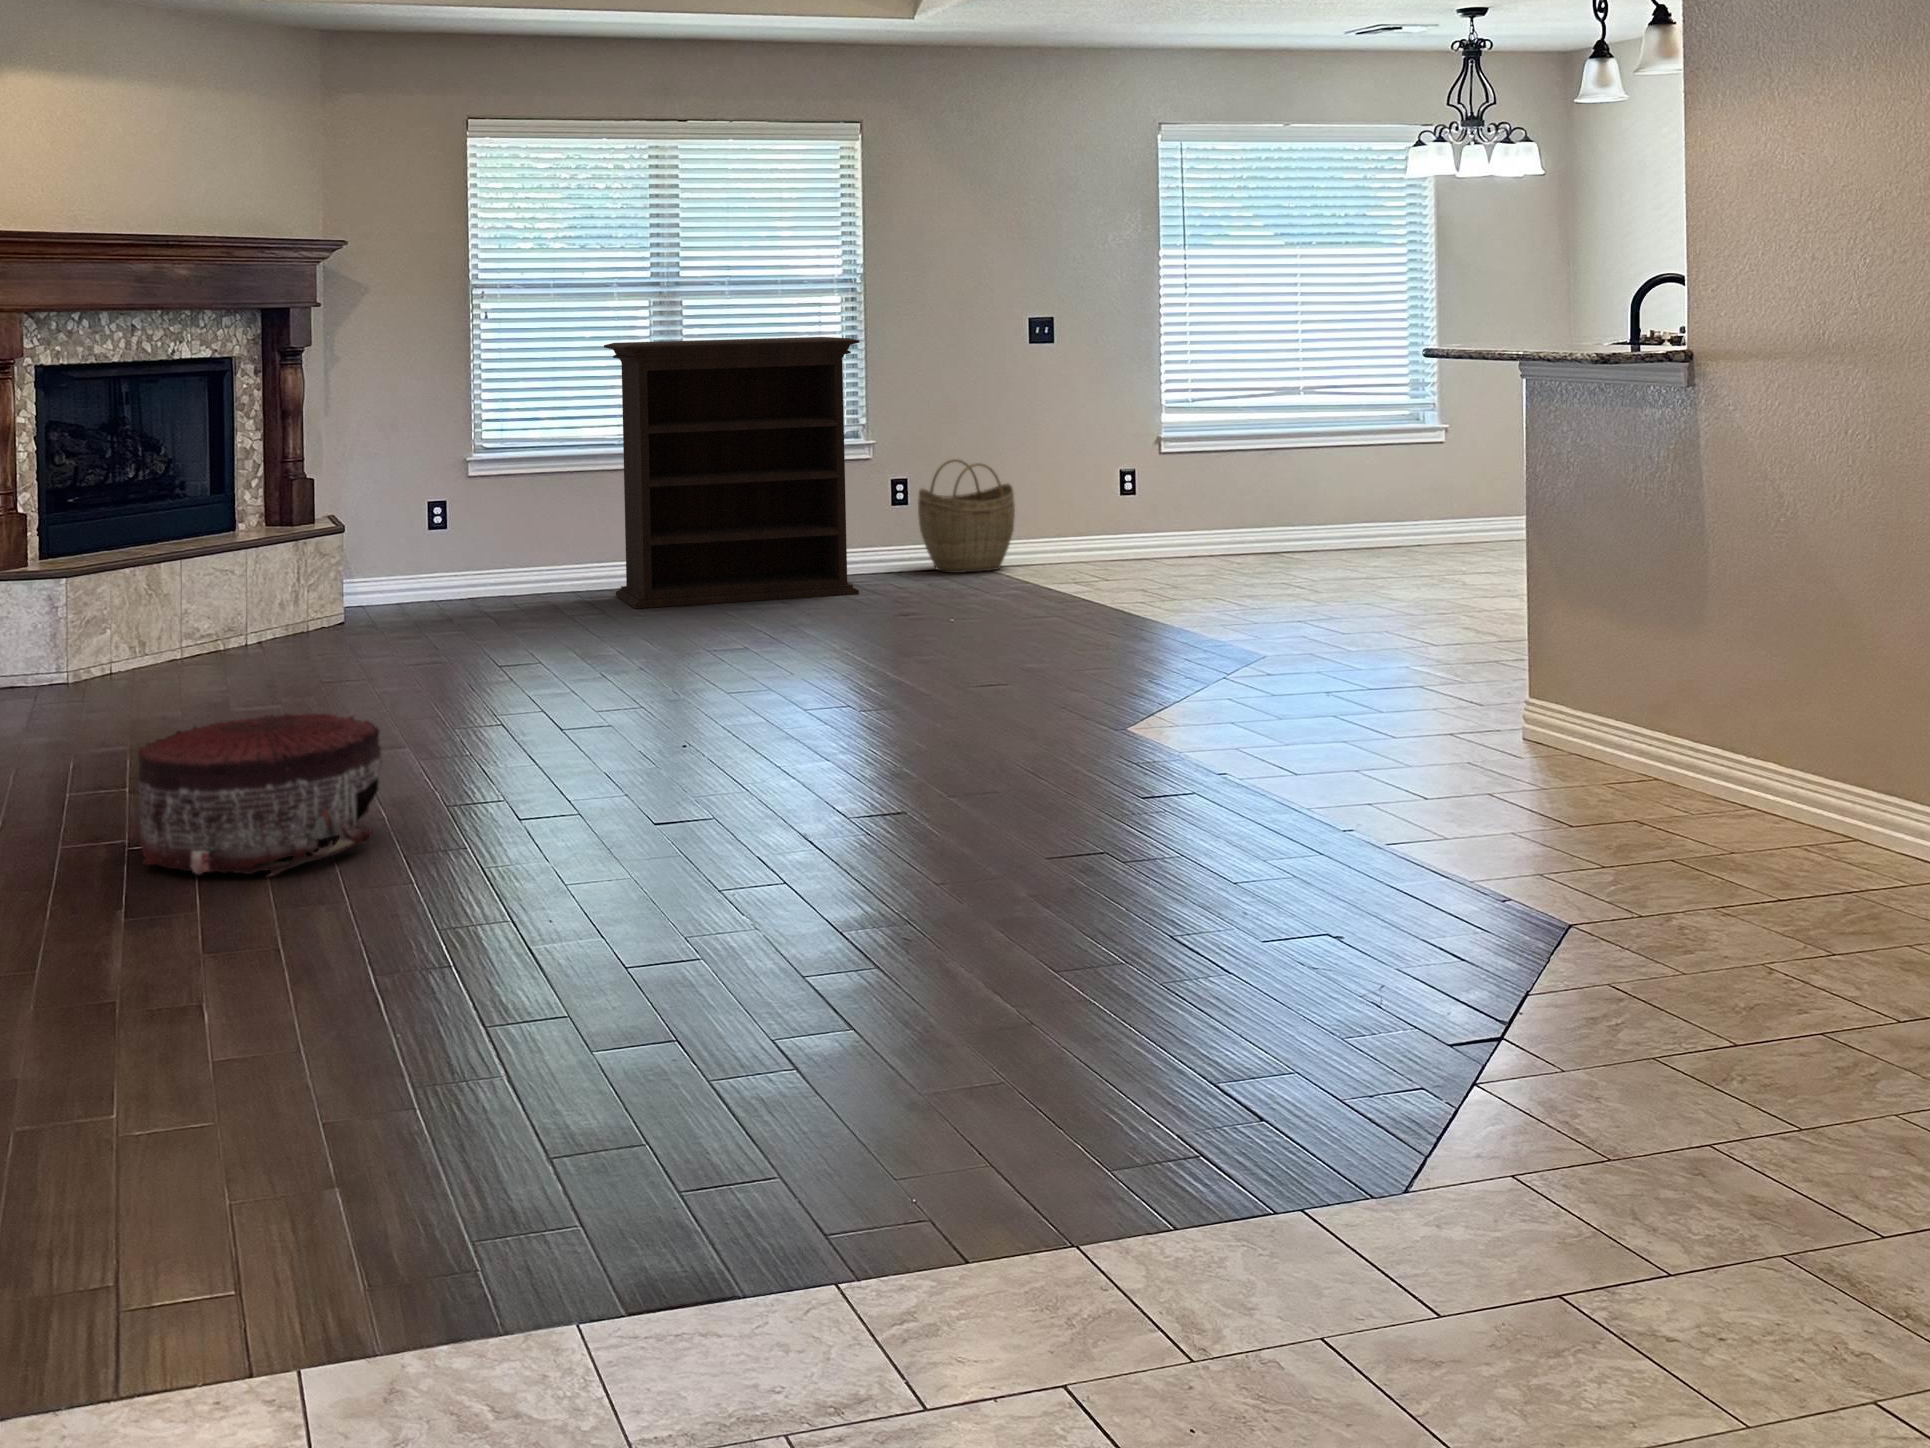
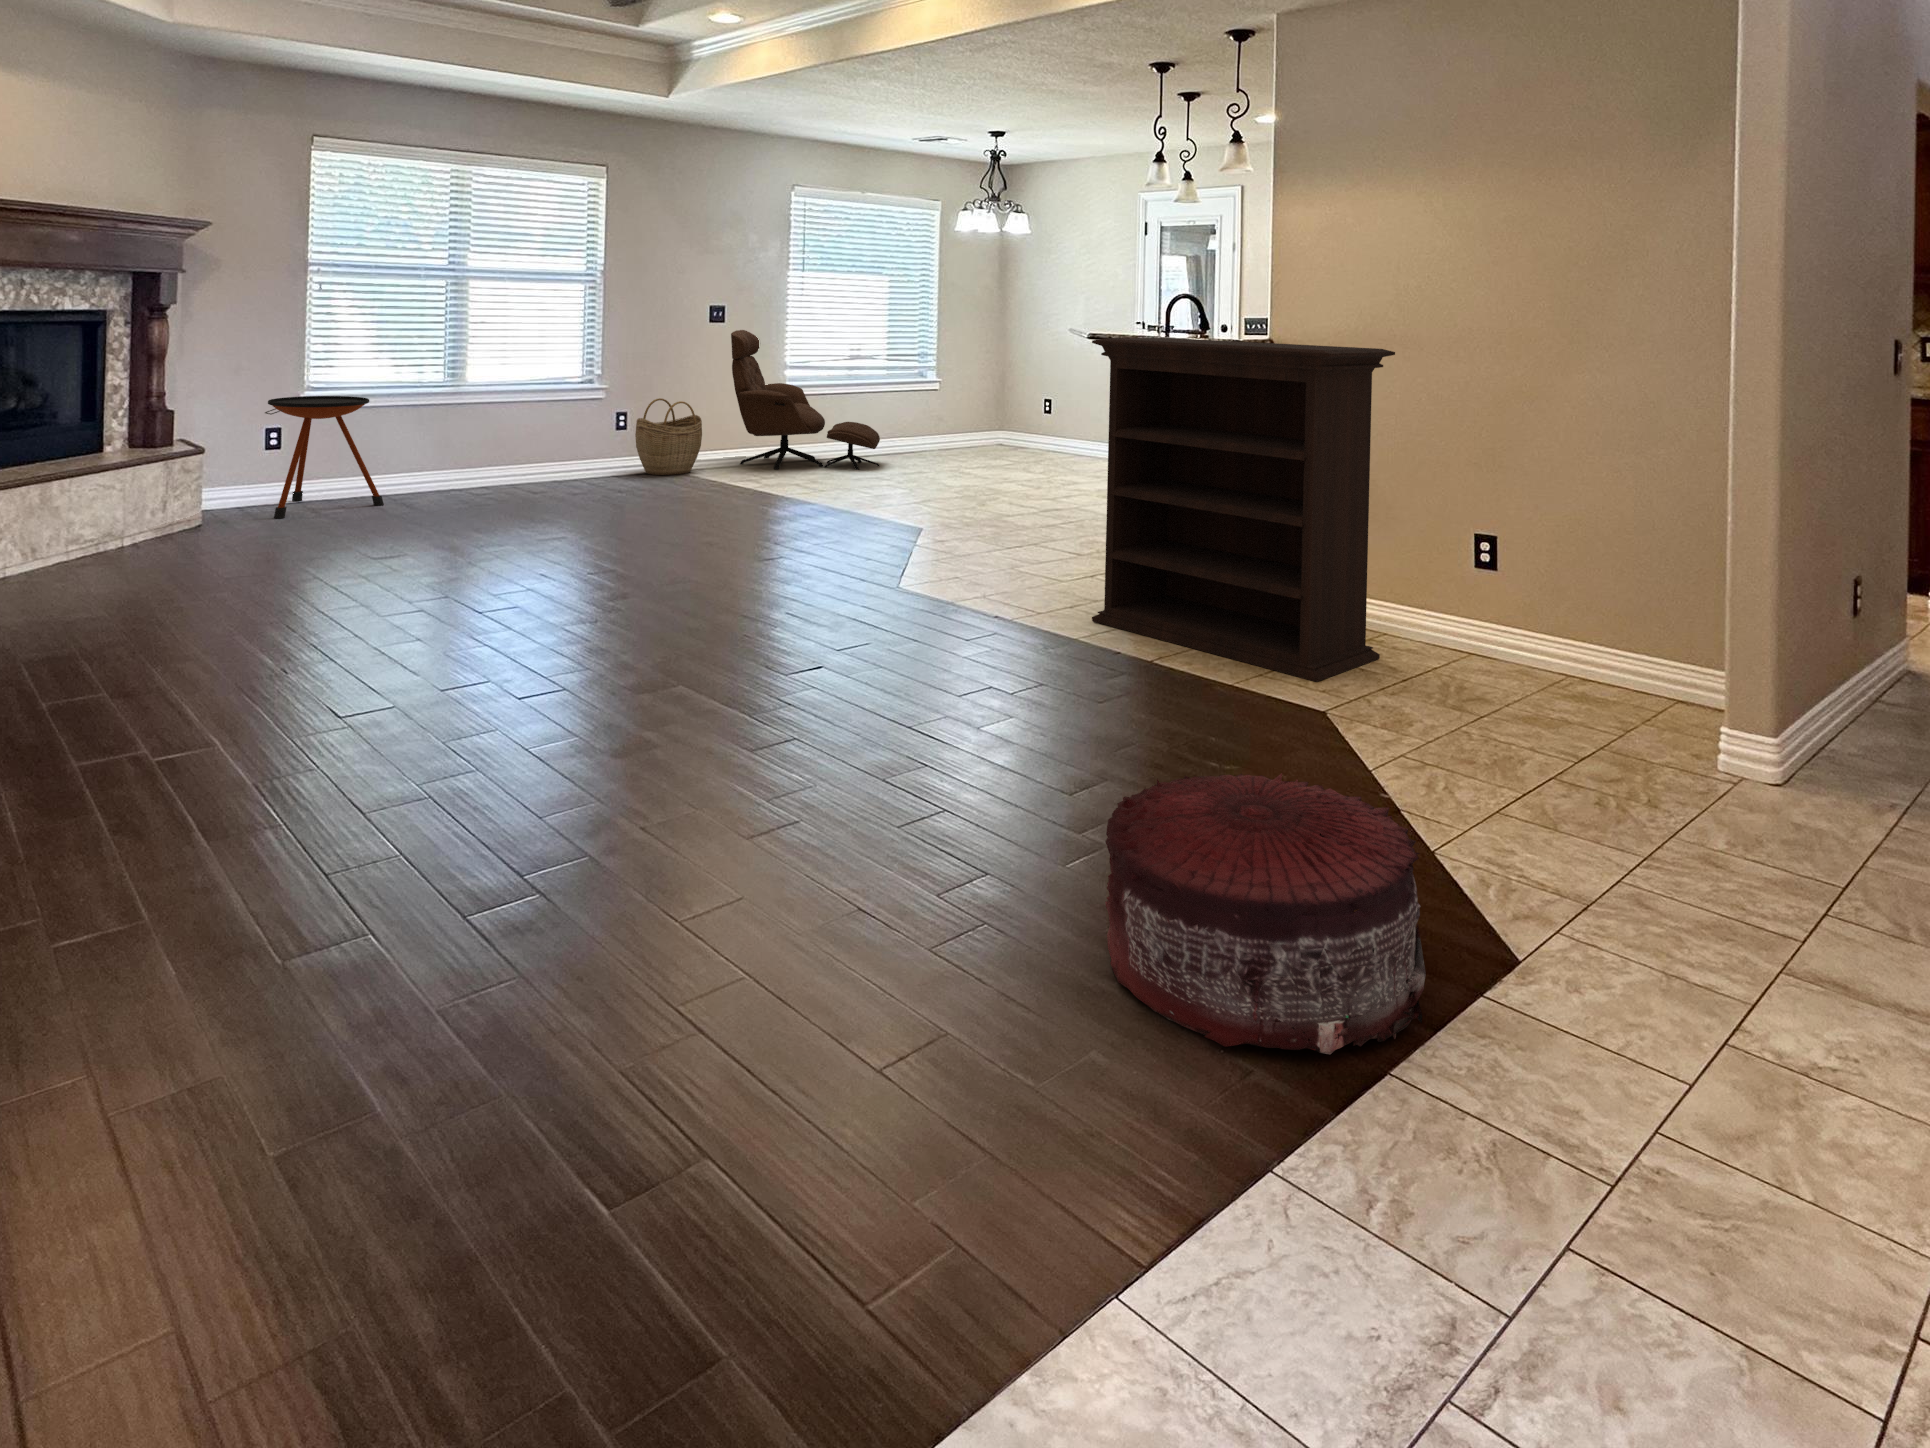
bookshelf: present [604,337,860,608] -> present [1092,338,1395,682]
lounge chair: none [1059,353,1304,569] -> present [731,330,880,470]
side table: none [416,460,562,618] -> present [265,396,384,518]
pouf: present [138,714,383,878] -> present [1105,773,1426,1055]

